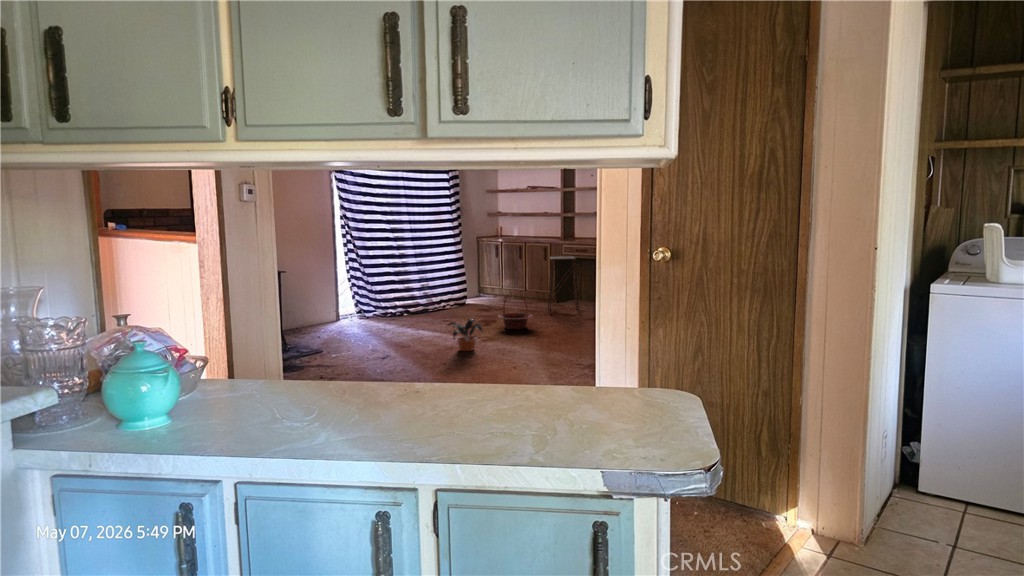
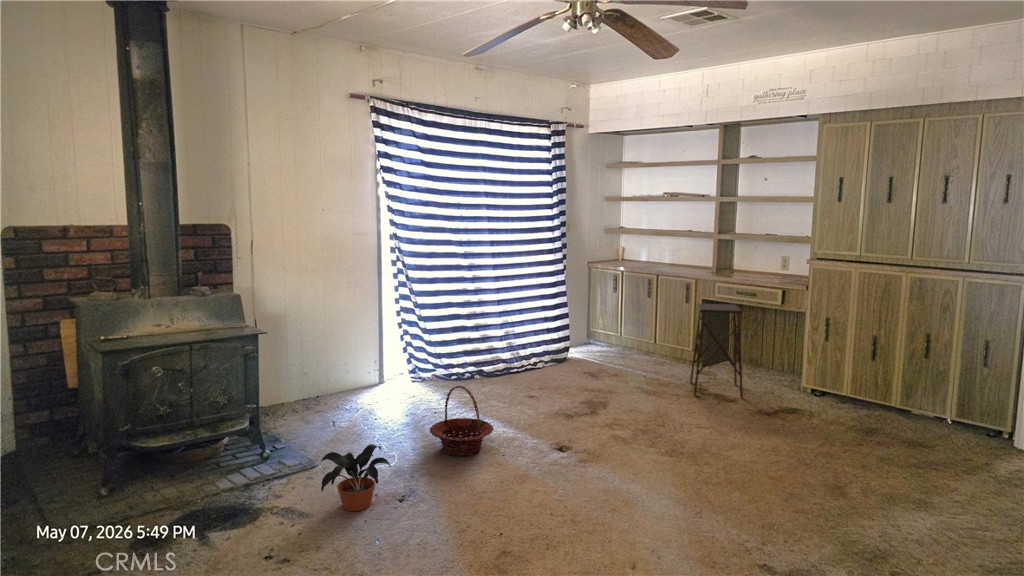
basket: present [498,292,533,329] -> present [429,386,494,456]
potted plant: present [448,319,482,351] -> present [321,444,391,511]

